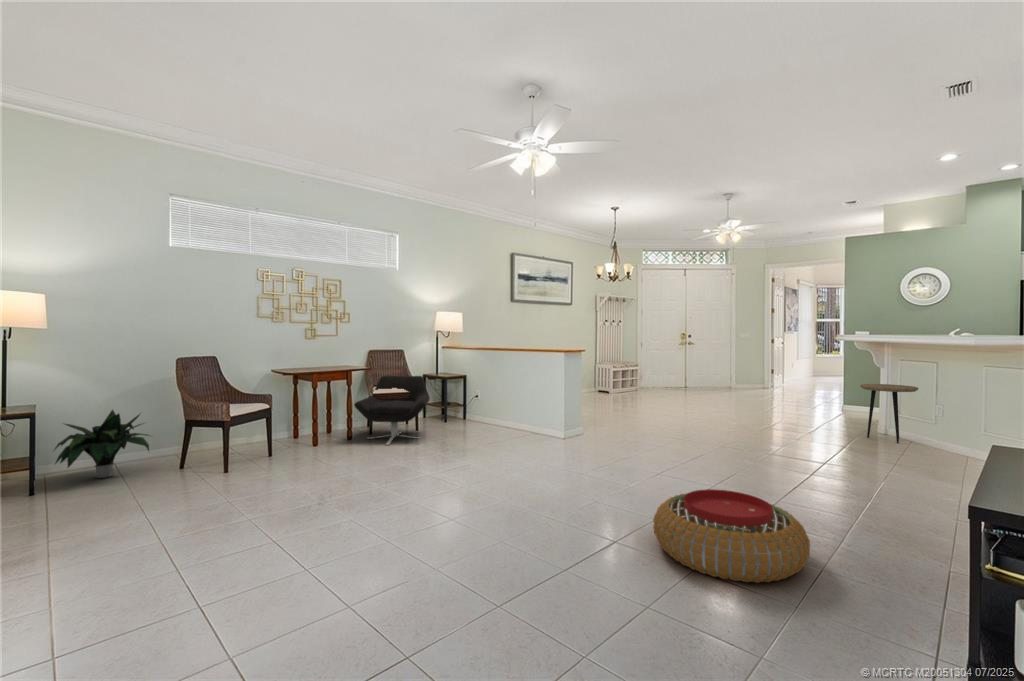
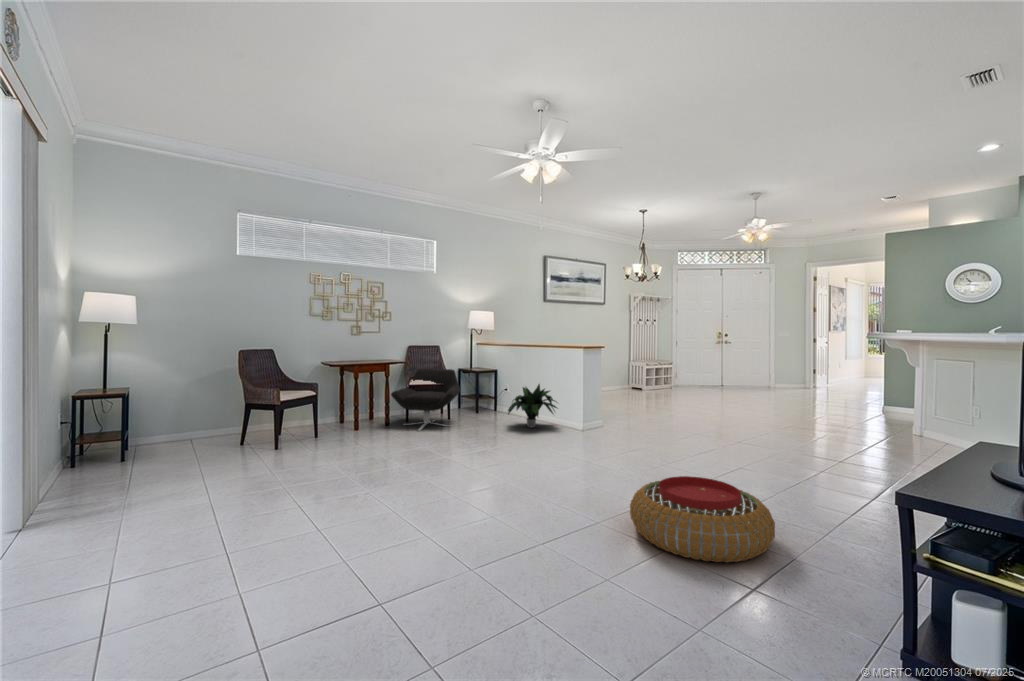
side table: present [860,384,918,443] -> none [888,384,950,445]
potted plant: present [55,410,149,478] -> present [508,384,557,428]

